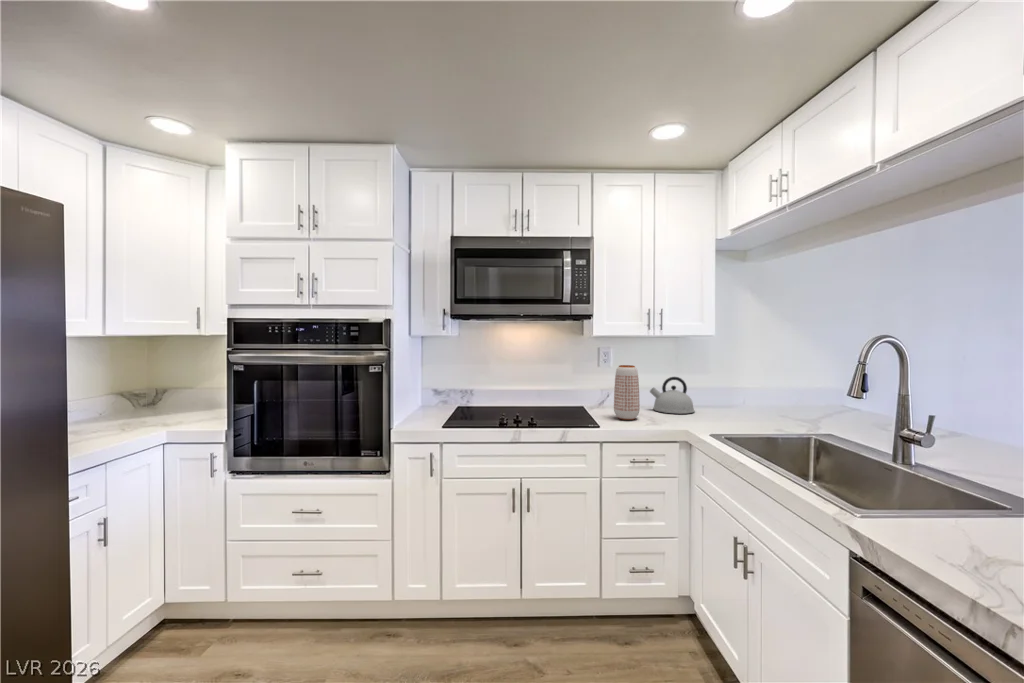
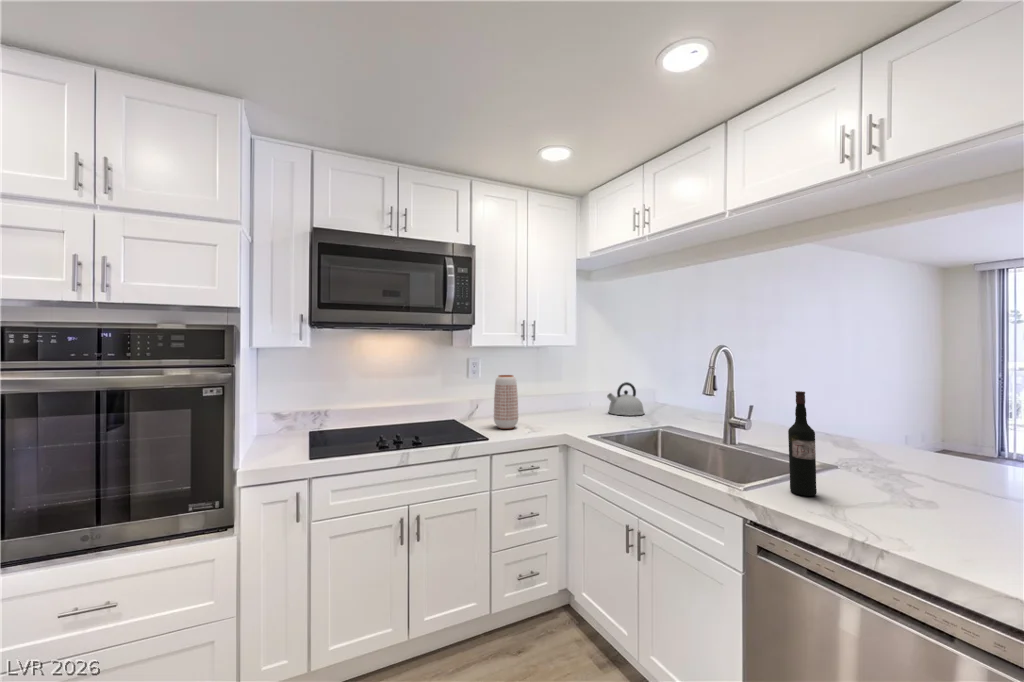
kettle: present [650,377,694,414] -> present [607,382,645,416]
wine bottle: none [931,401,973,541] -> present [788,391,817,496]

